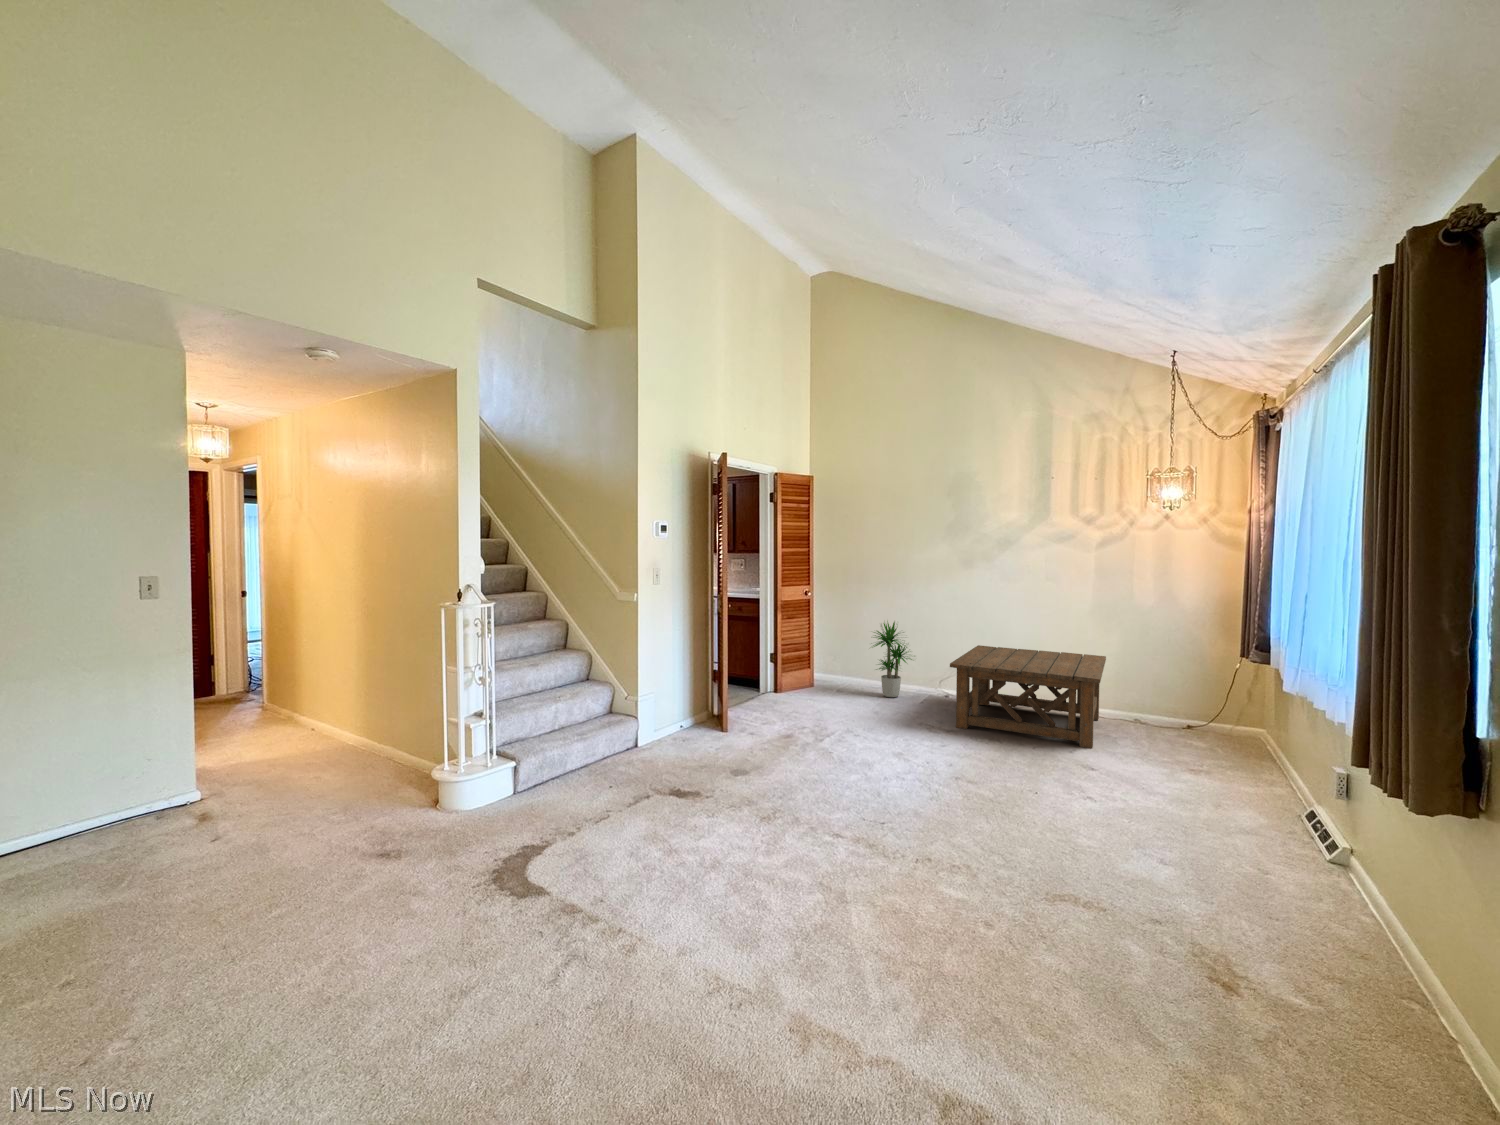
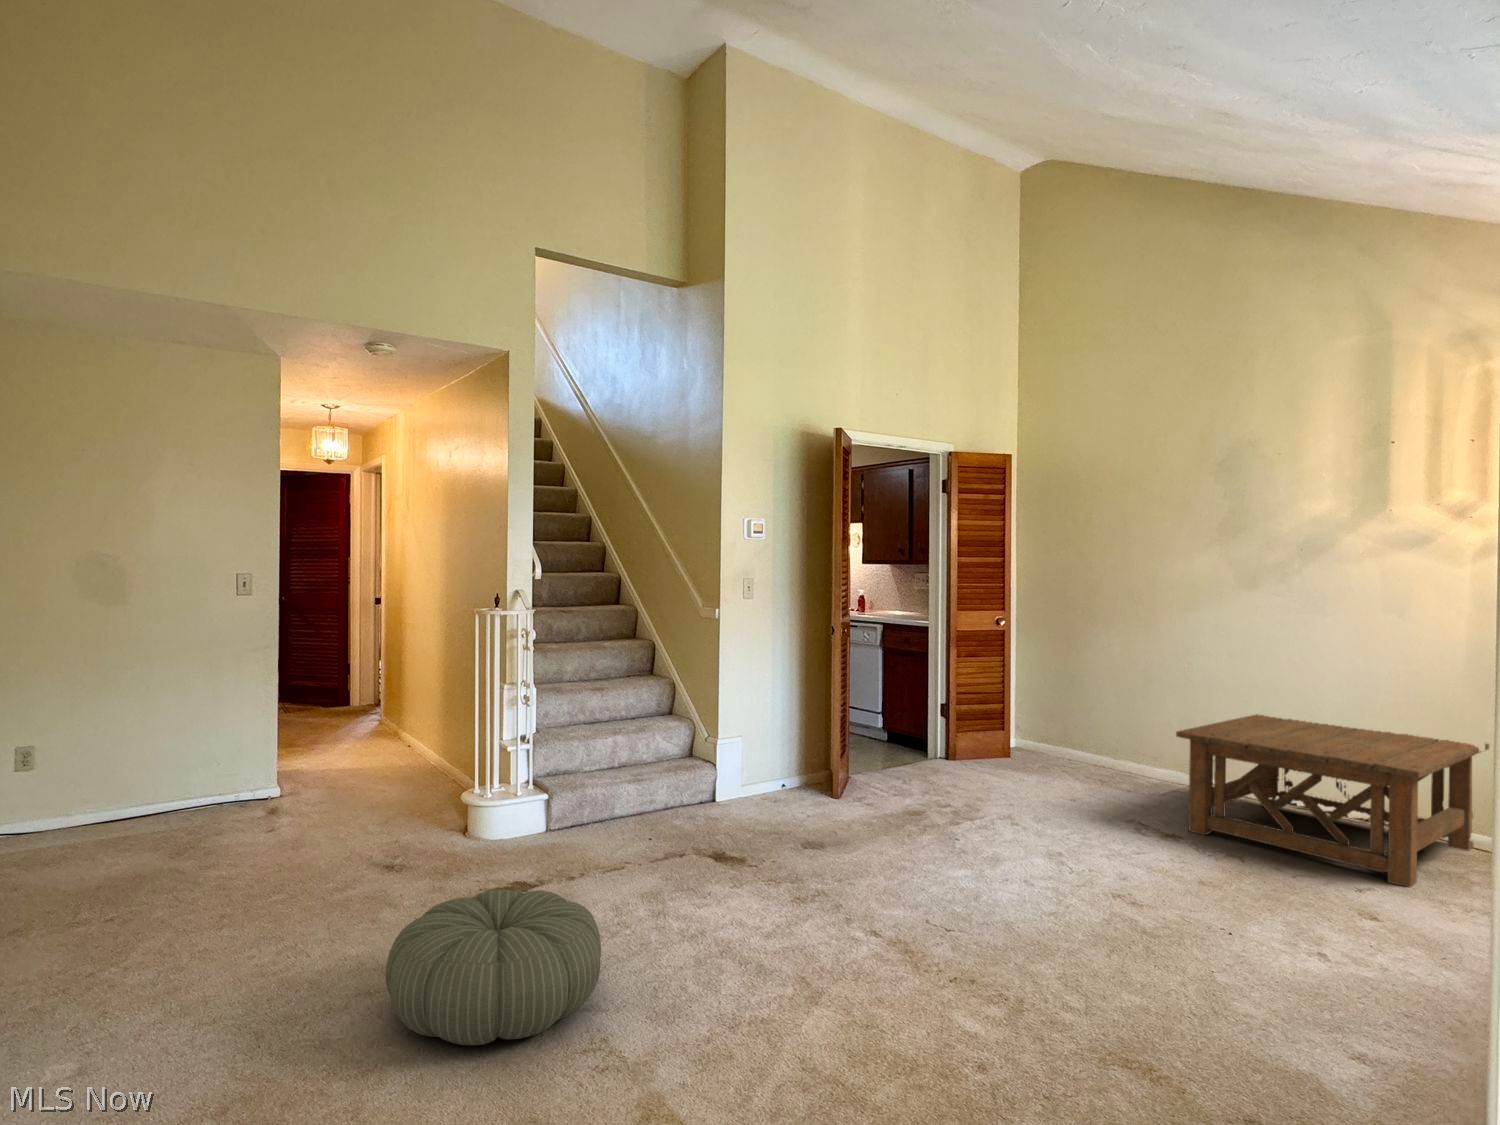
potted plant: present [872,621,912,697] -> none [1085,664,1165,782]
pouf: none [500,858,692,1021] -> present [386,890,601,1045]

